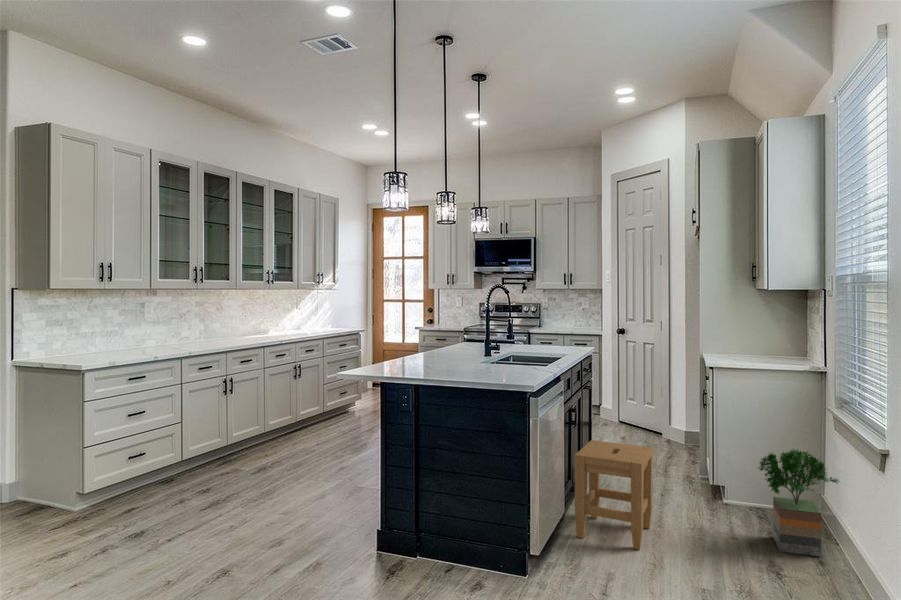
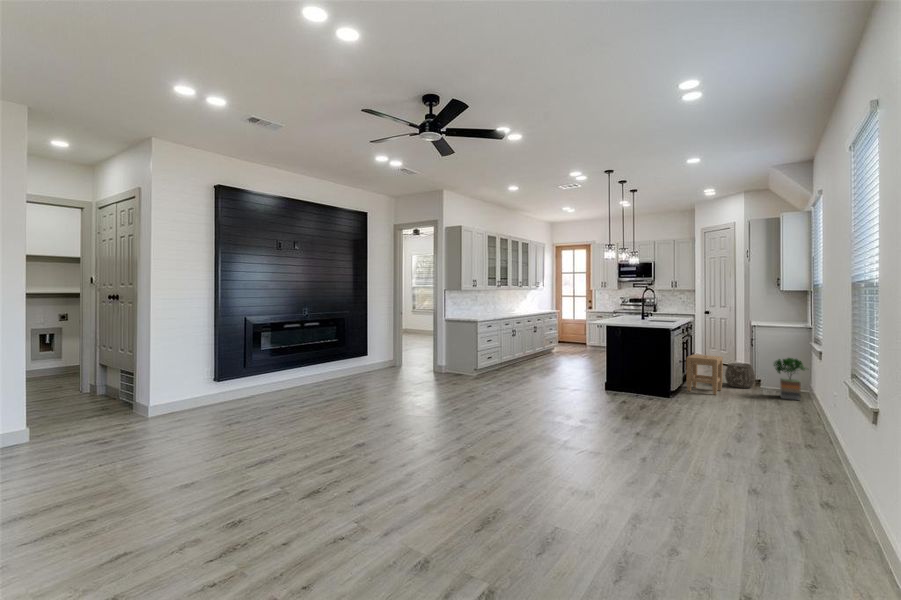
woven basket: none [656,450,717,512] -> present [725,363,755,388]

